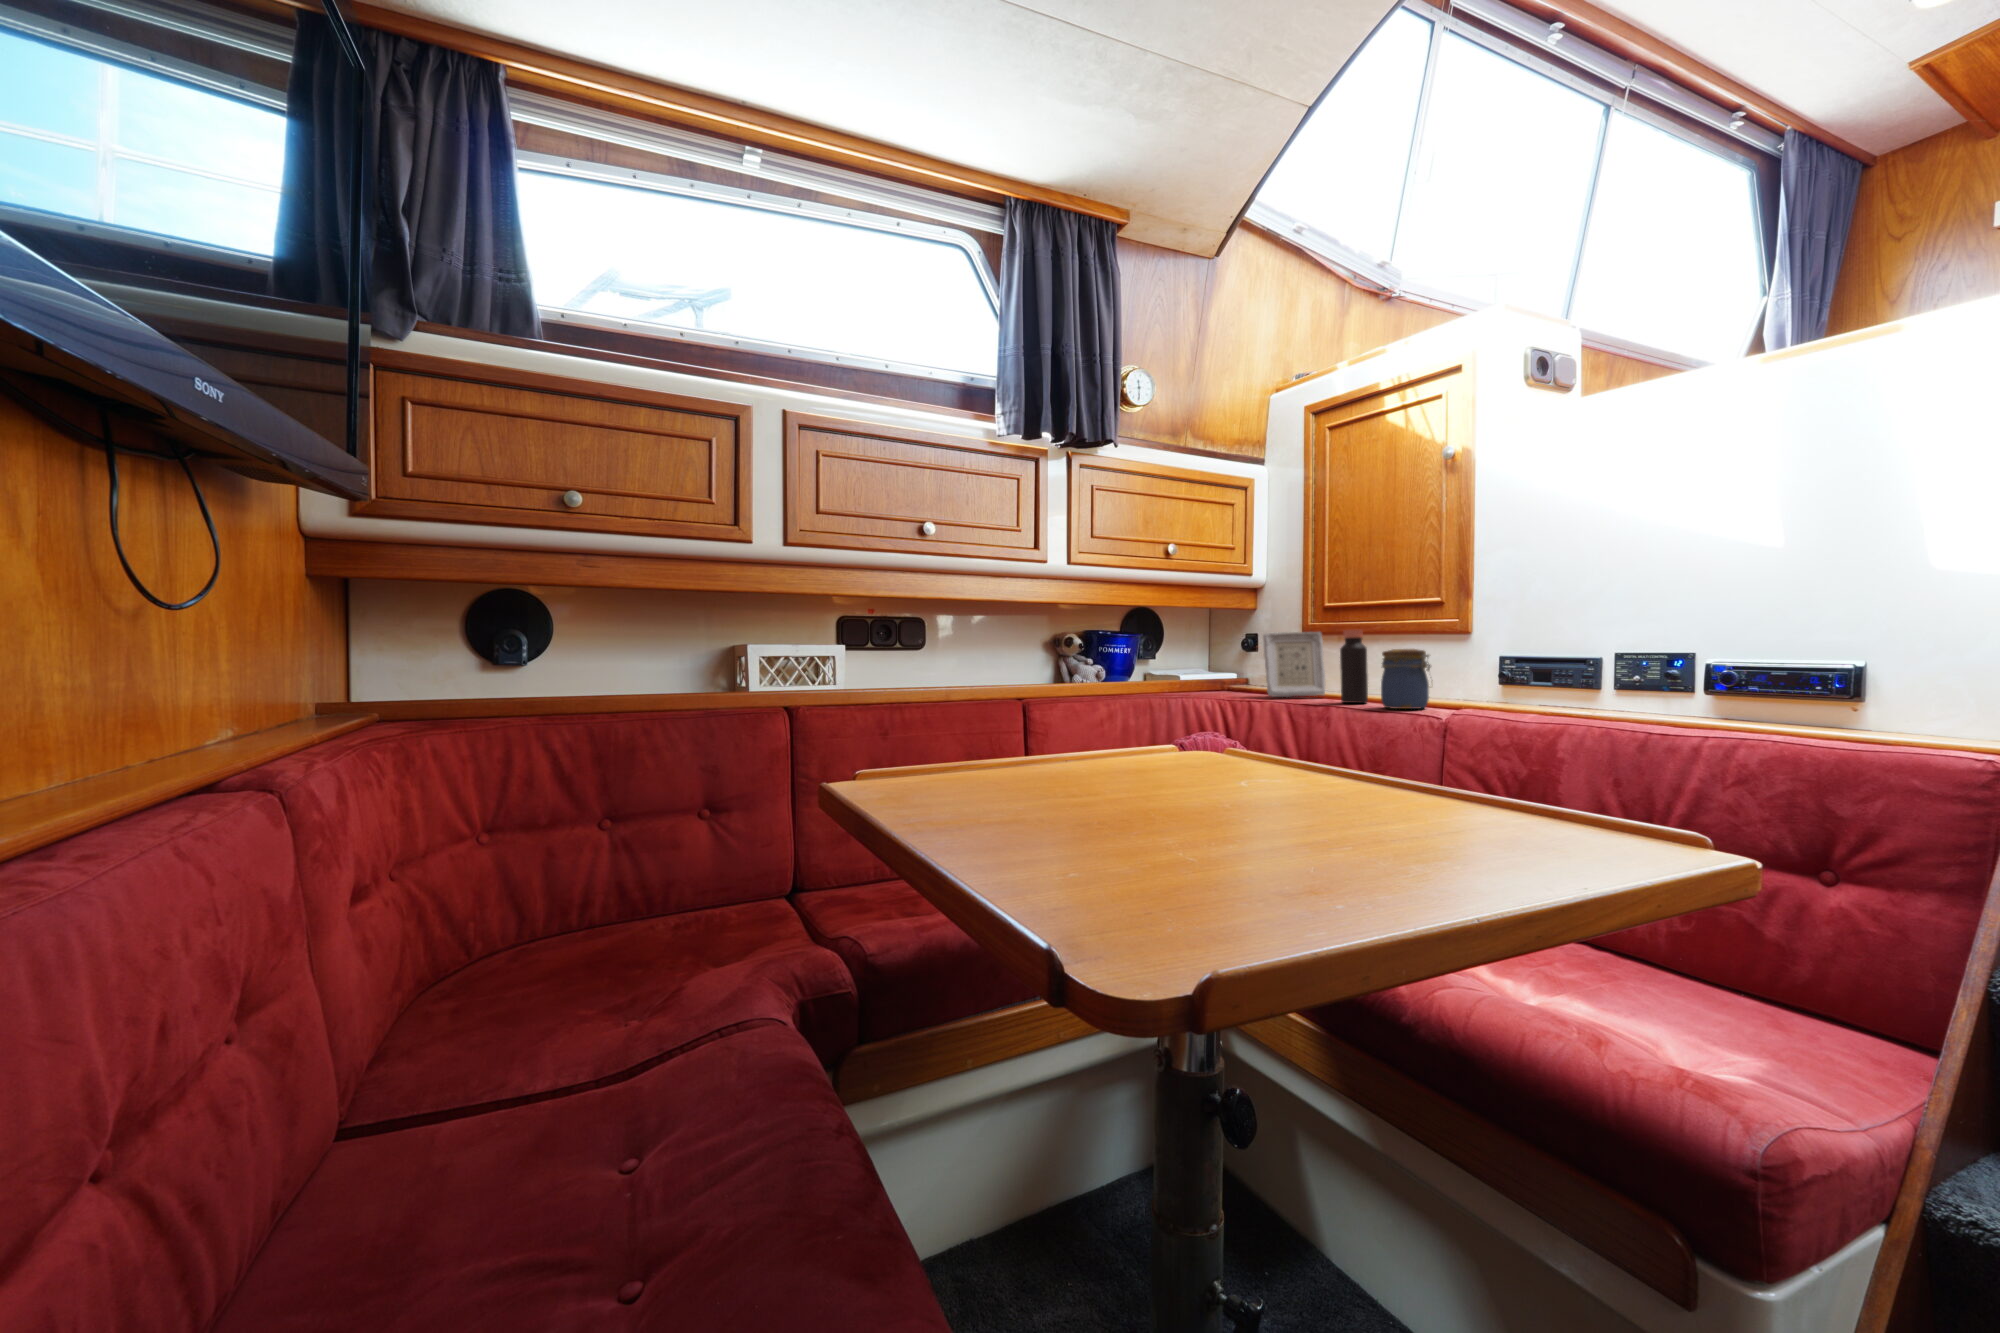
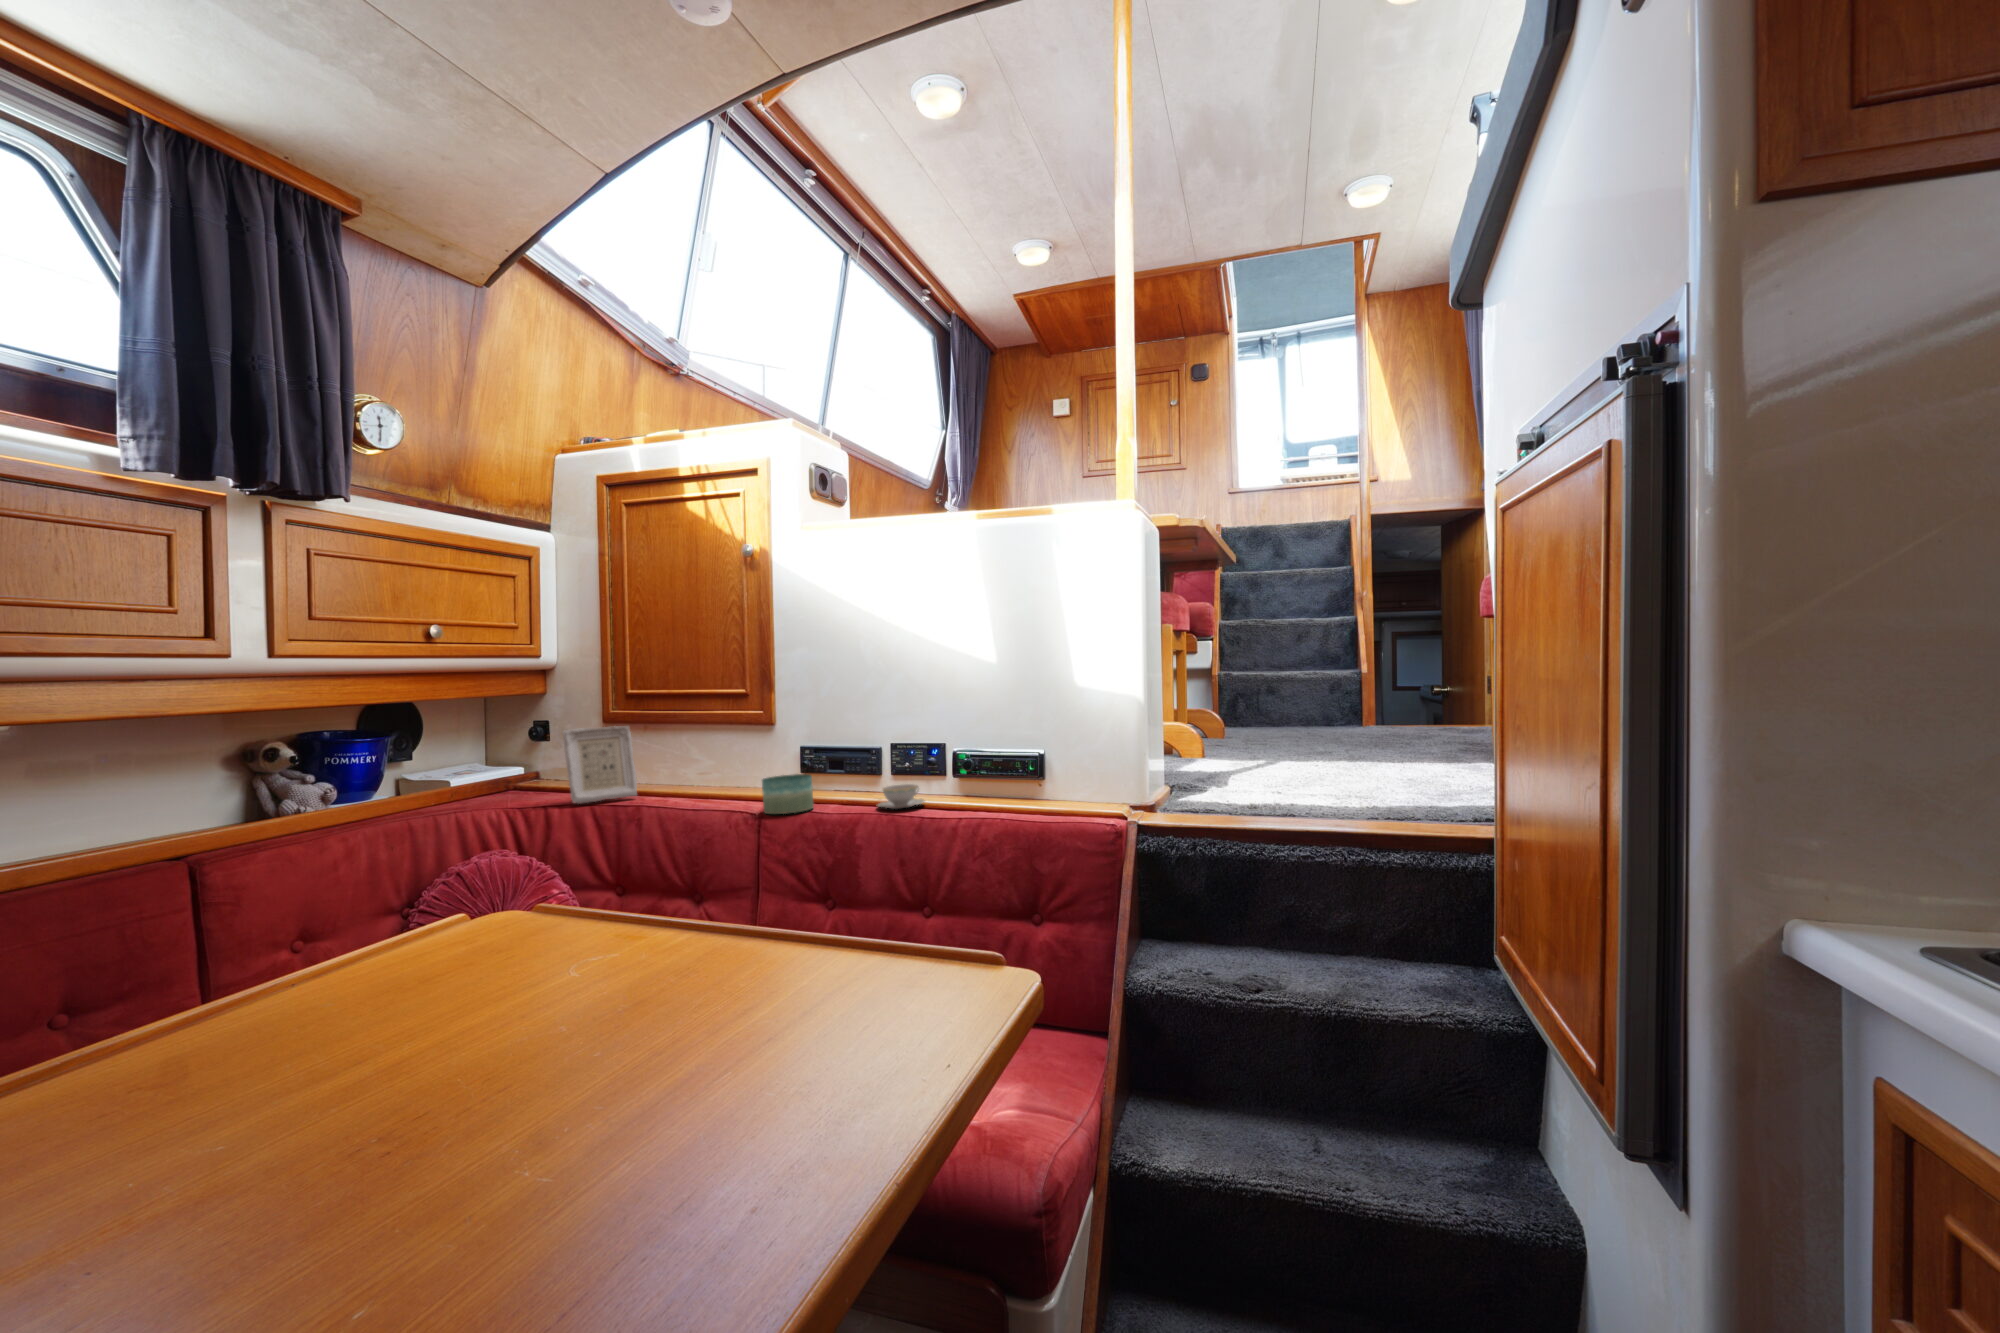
bottle: present [1340,629,1368,703] -> none [653,727,684,805]
jar: present [1381,649,1431,709] -> none [697,747,746,810]
candle: none [1449,679,1510,716] -> present [762,774,814,814]
teacup: none [1593,698,1668,723] -> present [878,784,925,809]

